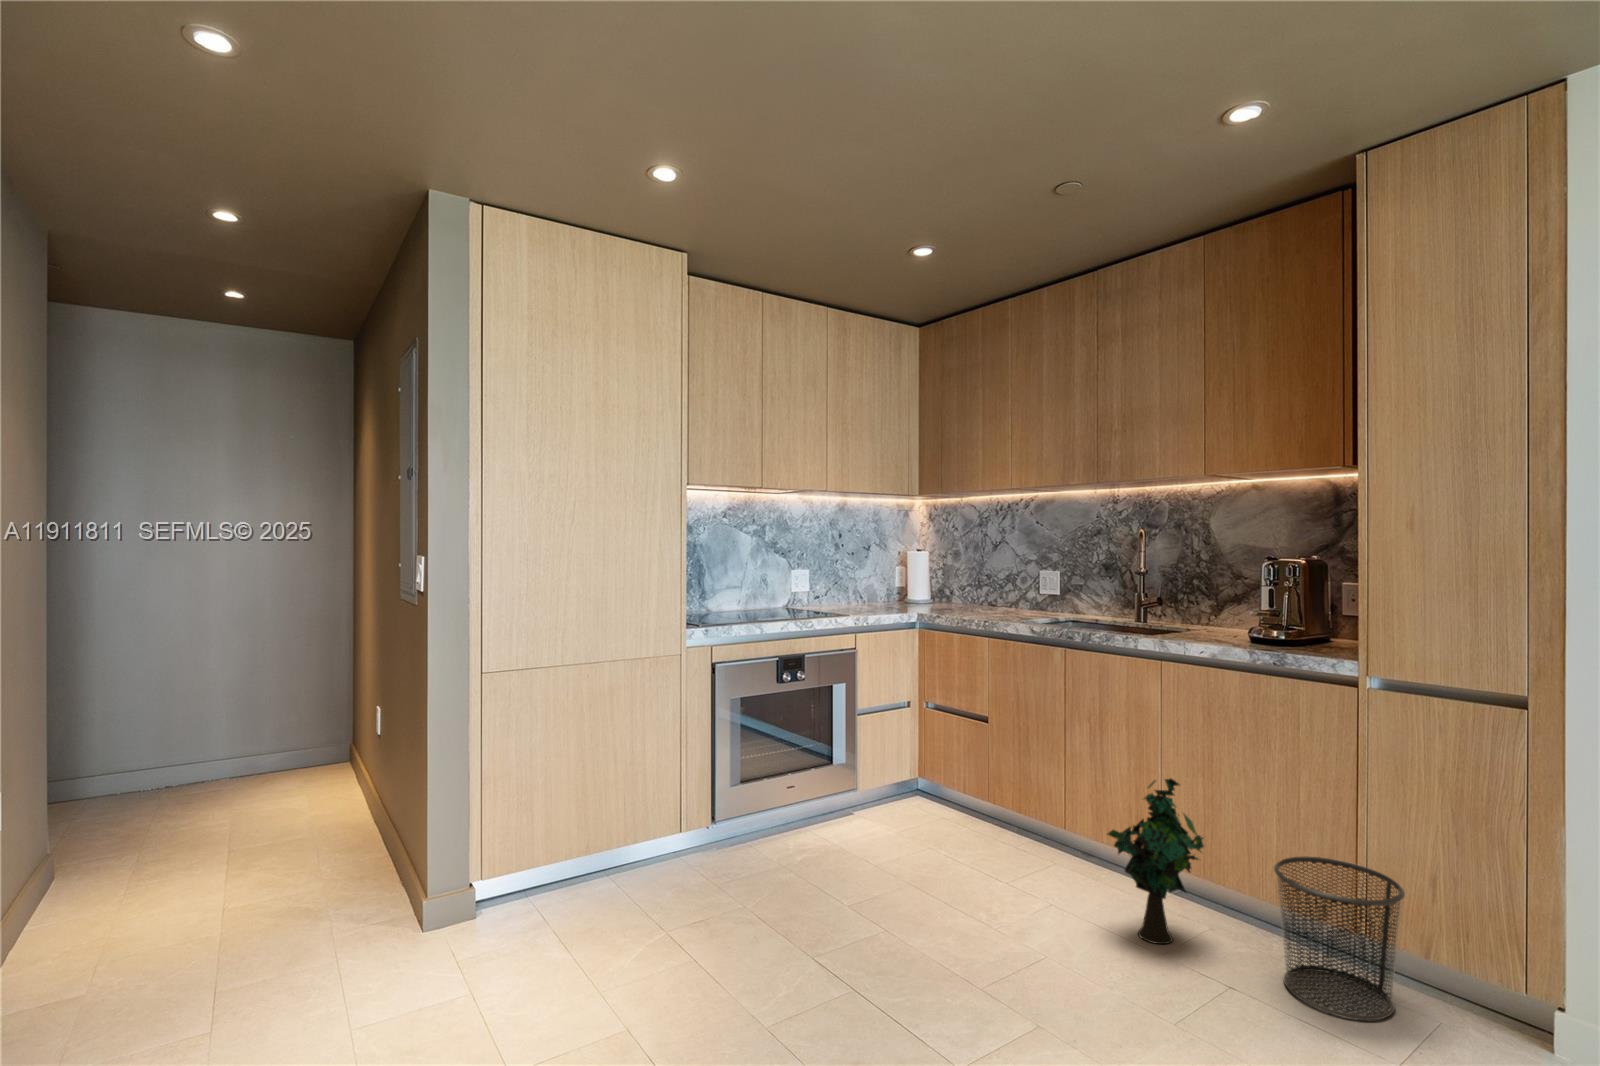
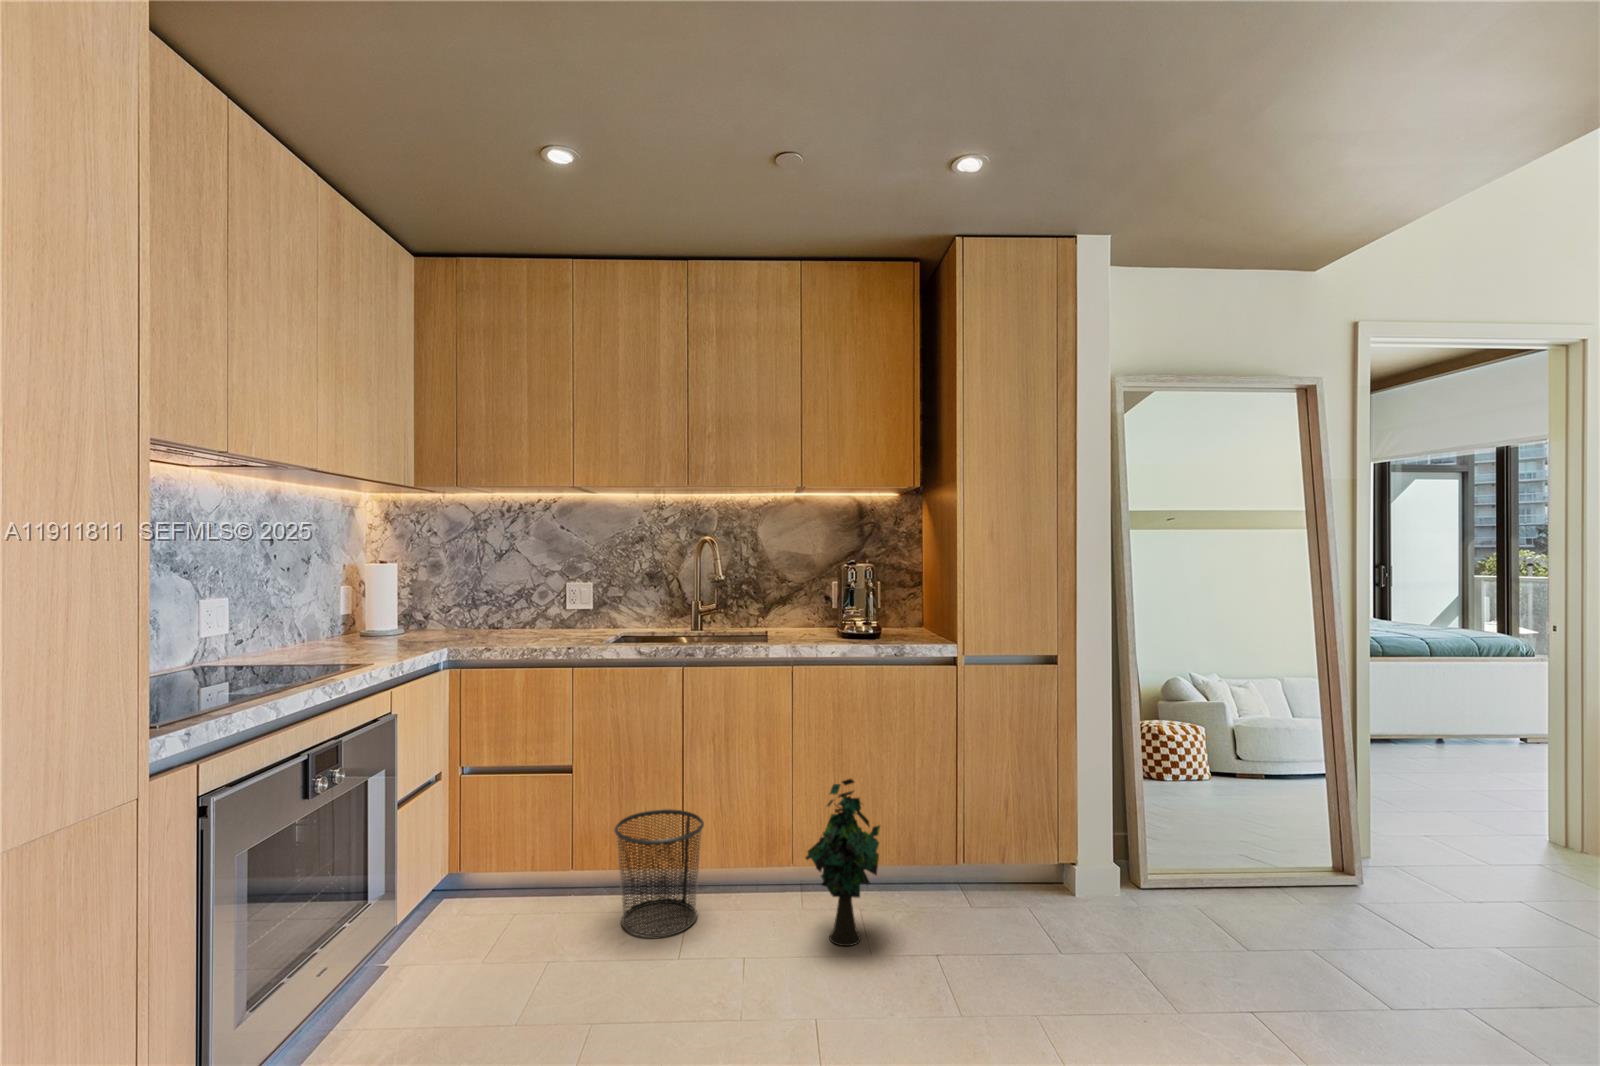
waste bin: present [1274,857,1405,1020] -> present [614,809,704,937]

